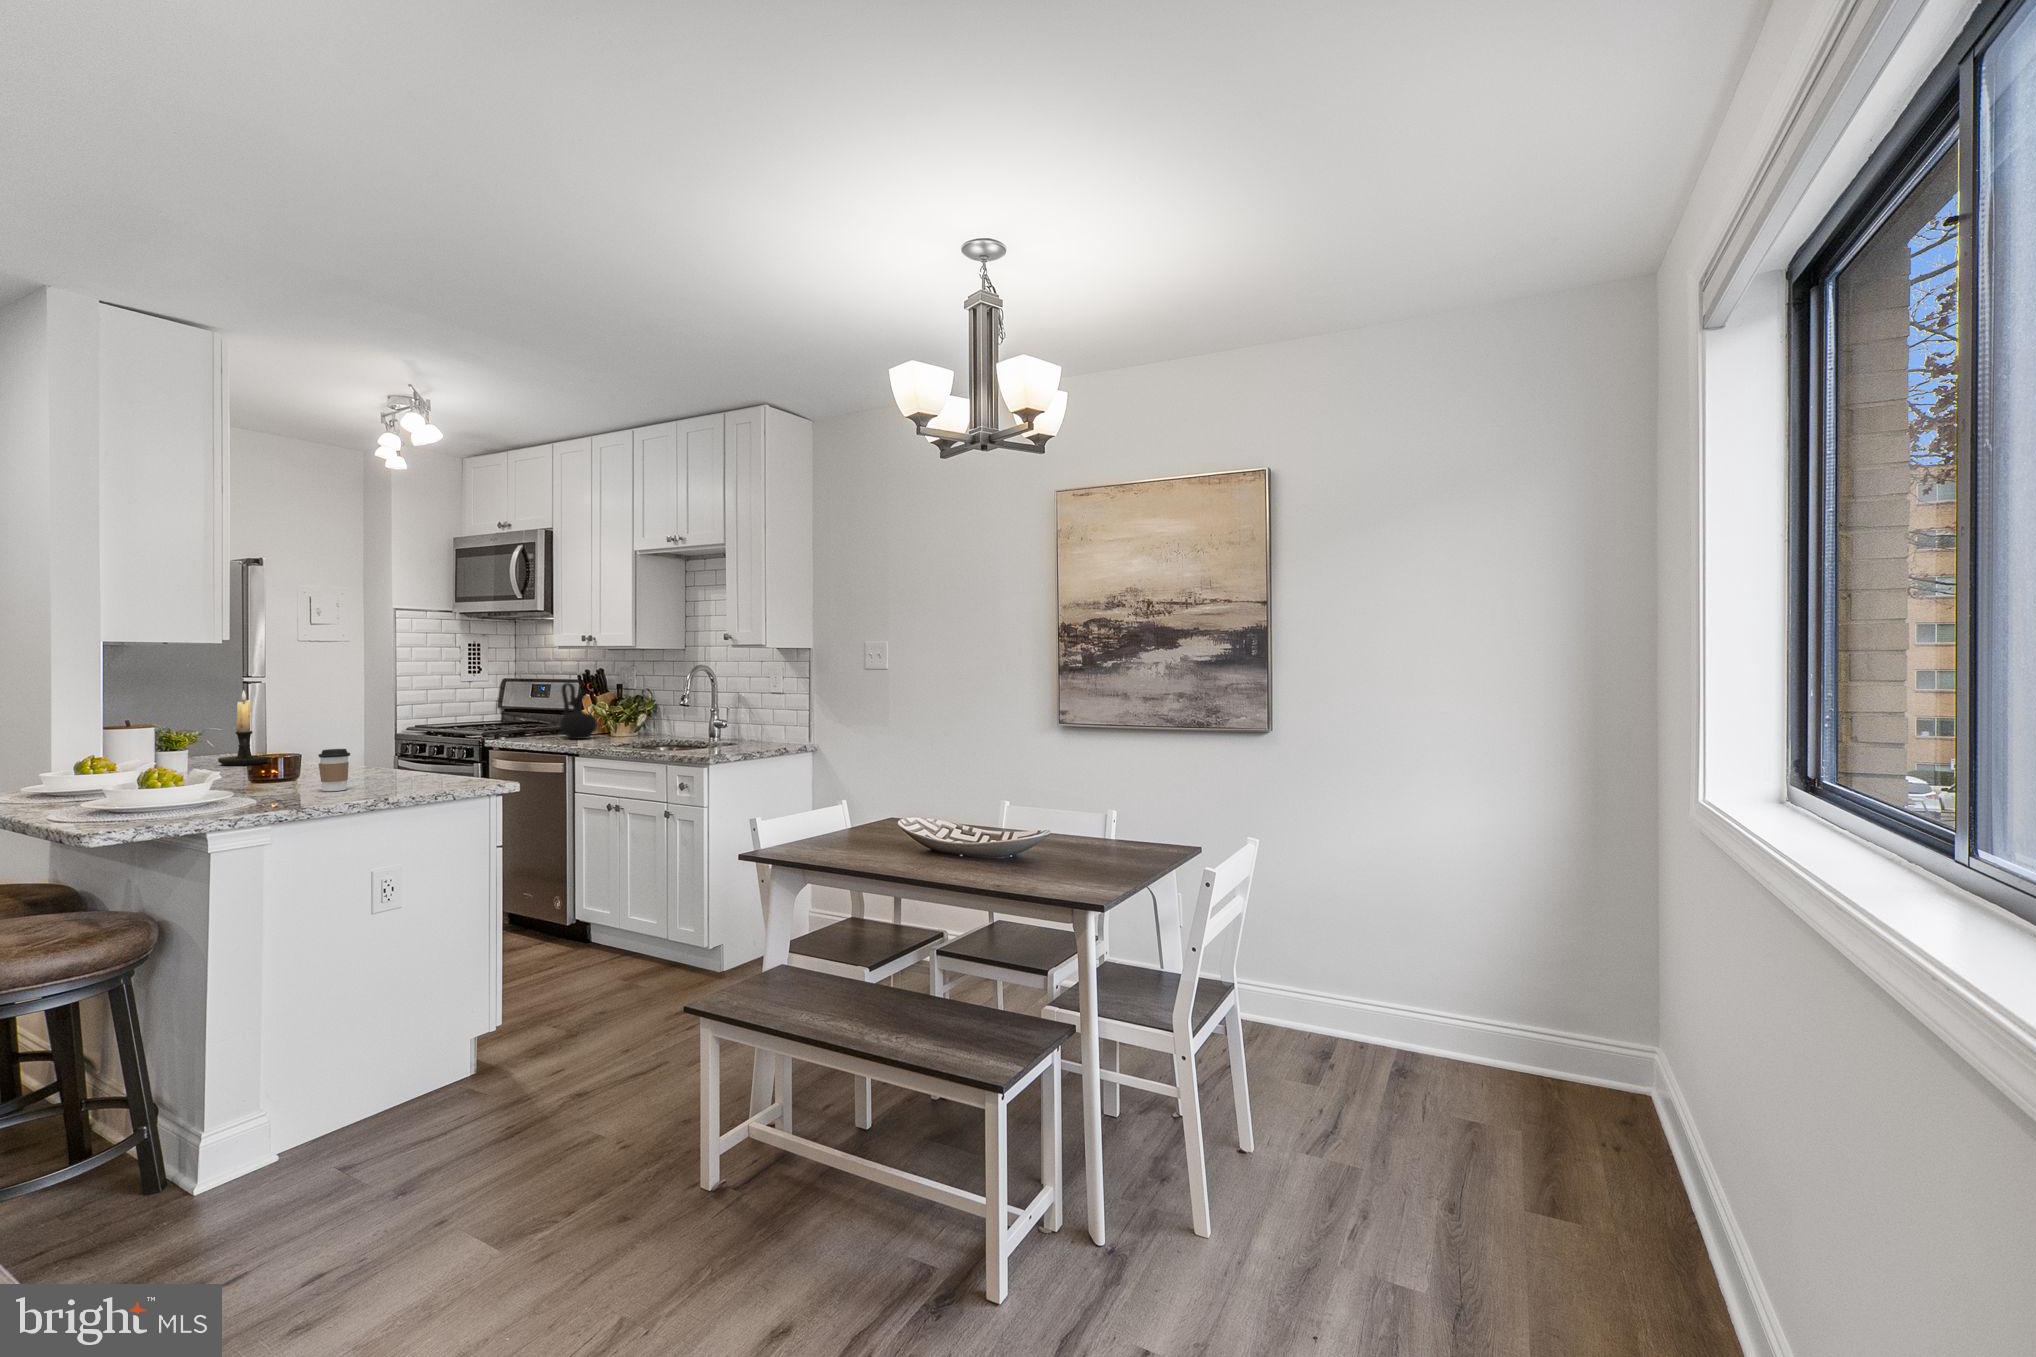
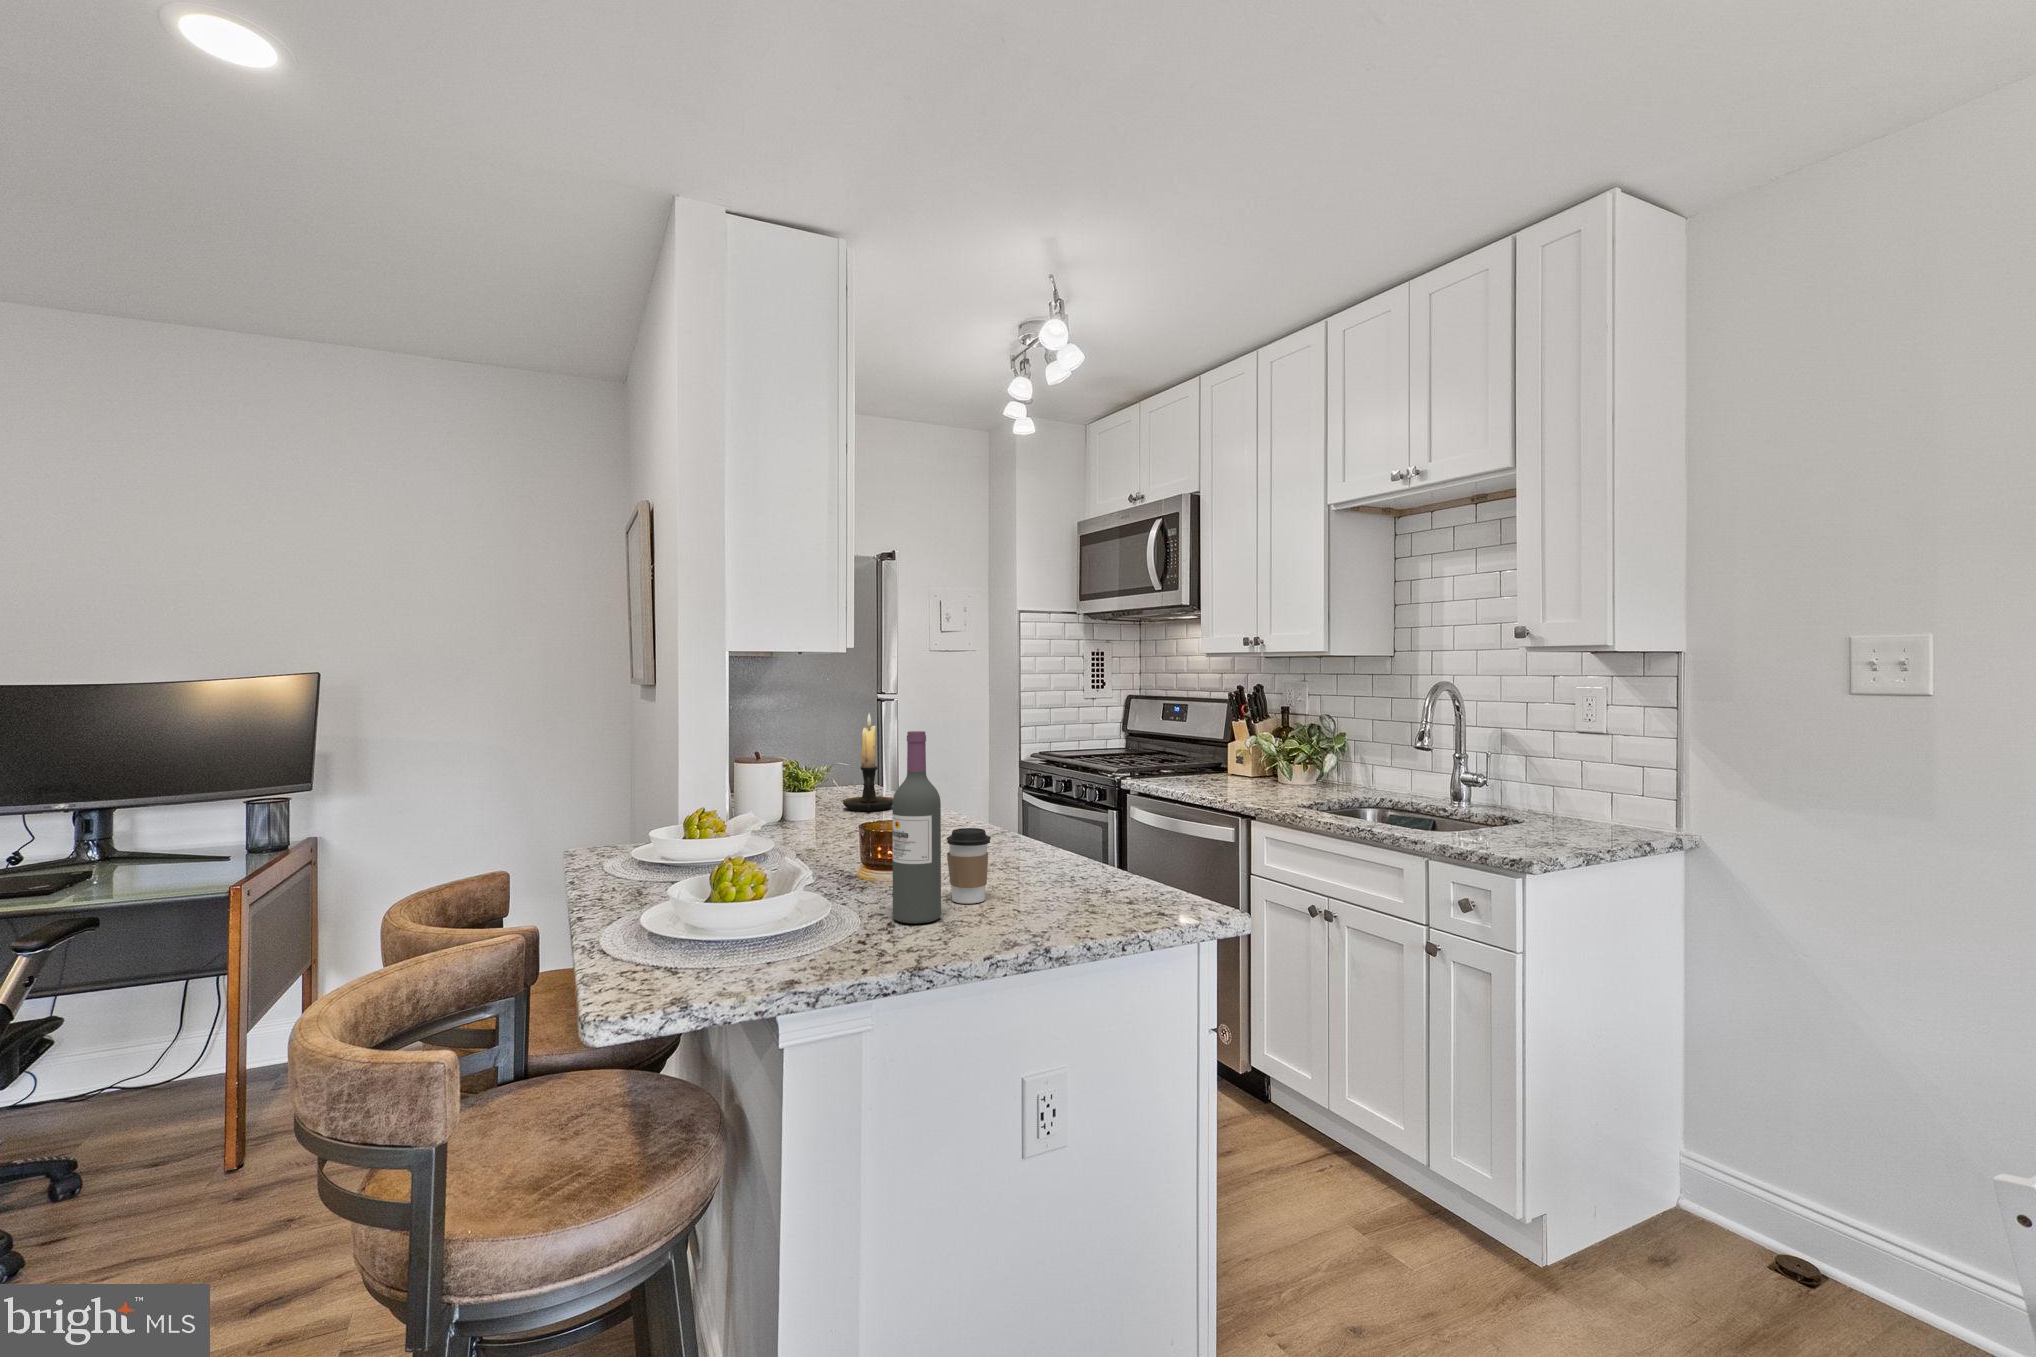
ceramic jug: present [560,683,597,739] -> none [1217,705,1266,787]
wine bottle: none [278,690,314,799] -> present [892,731,941,923]

